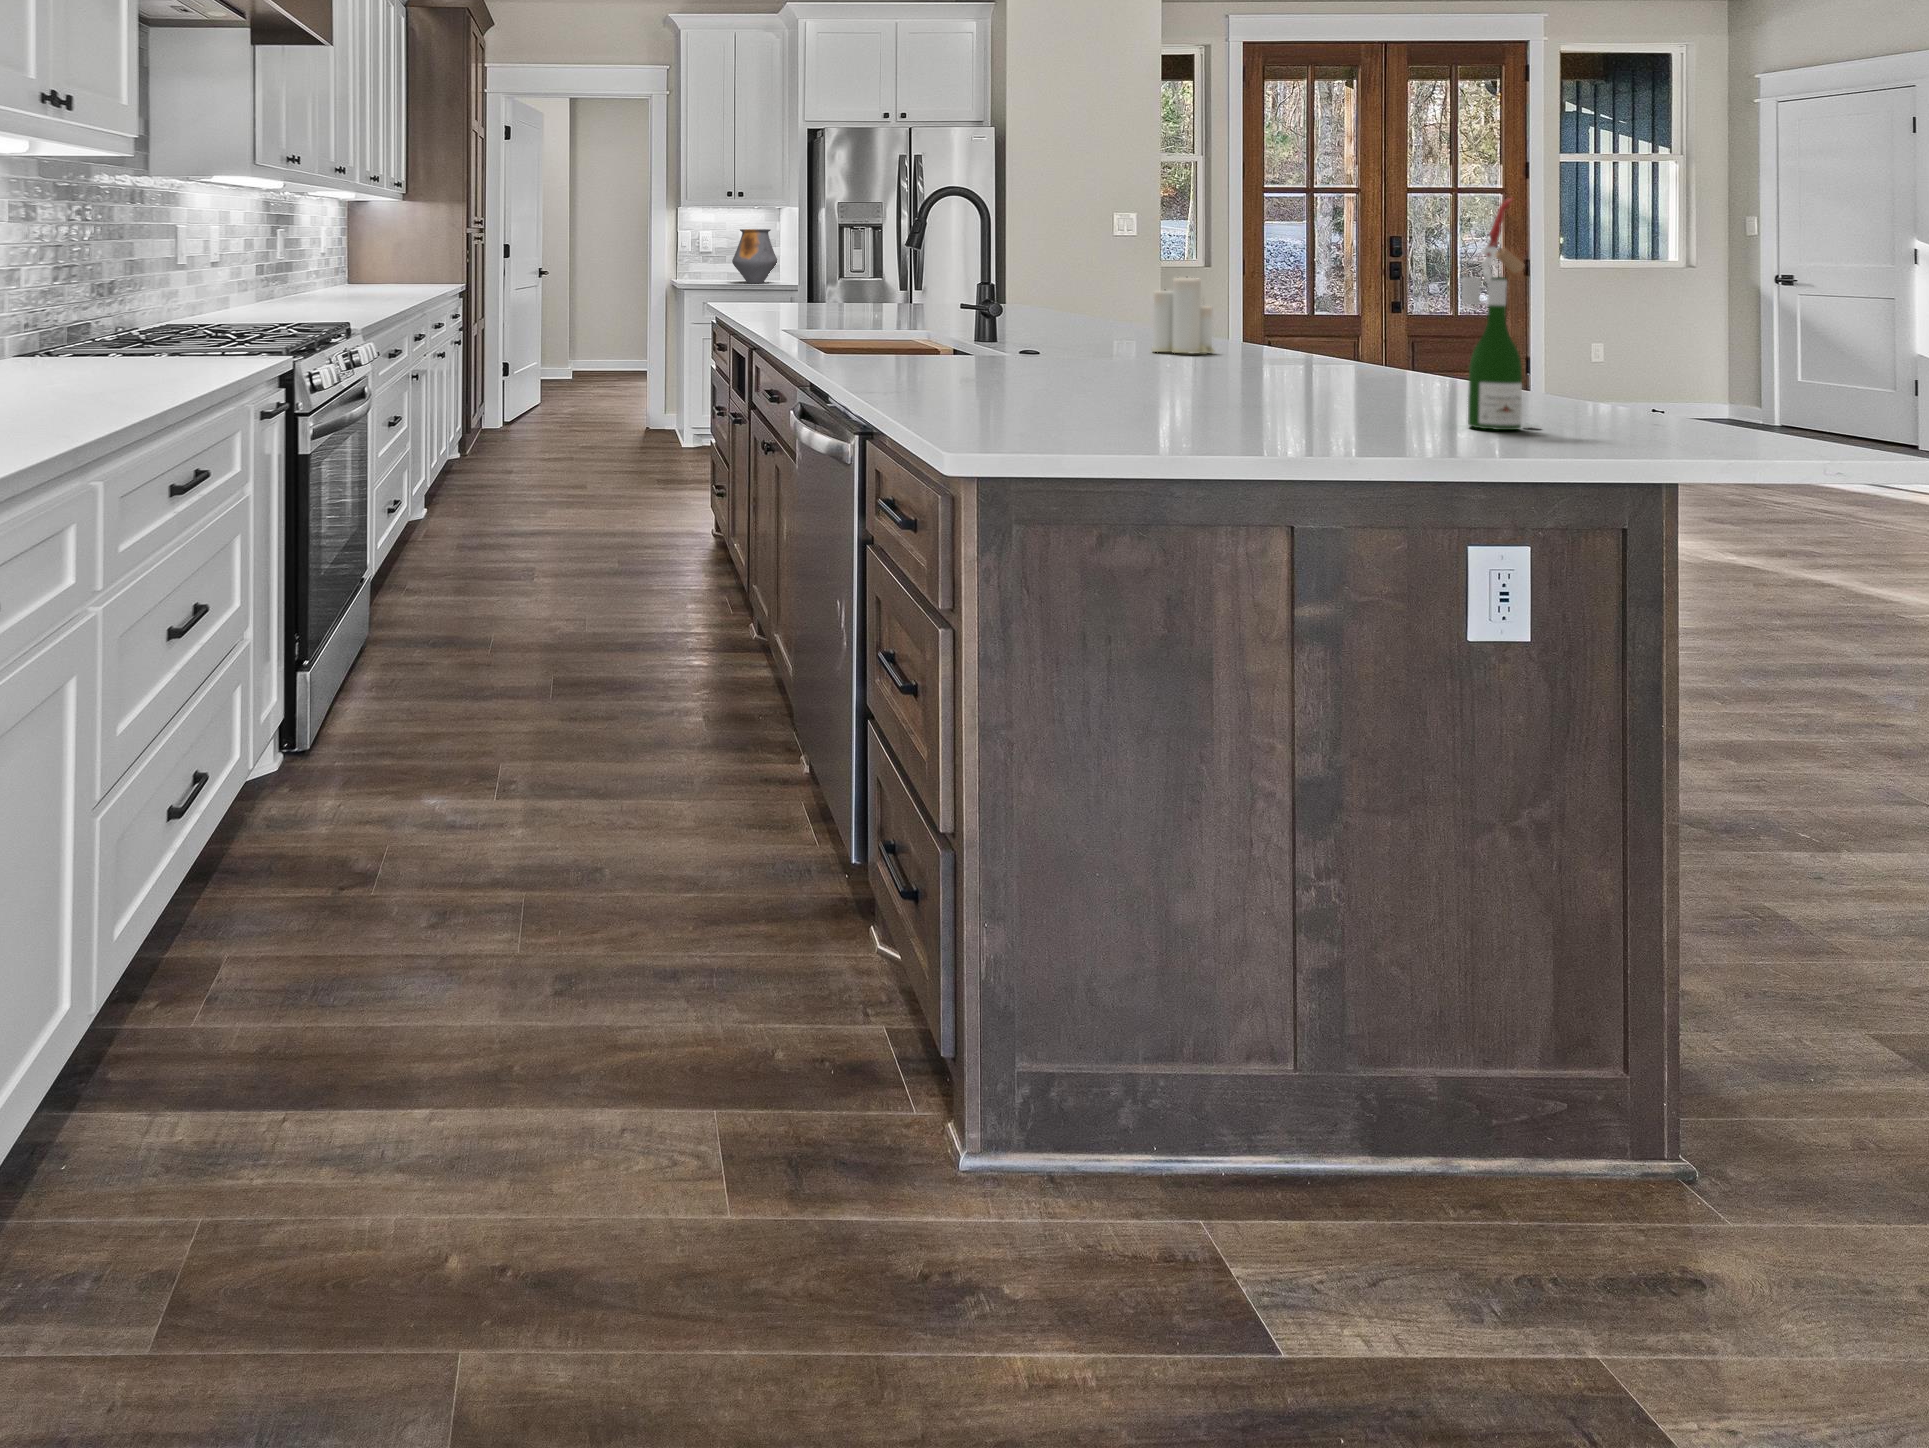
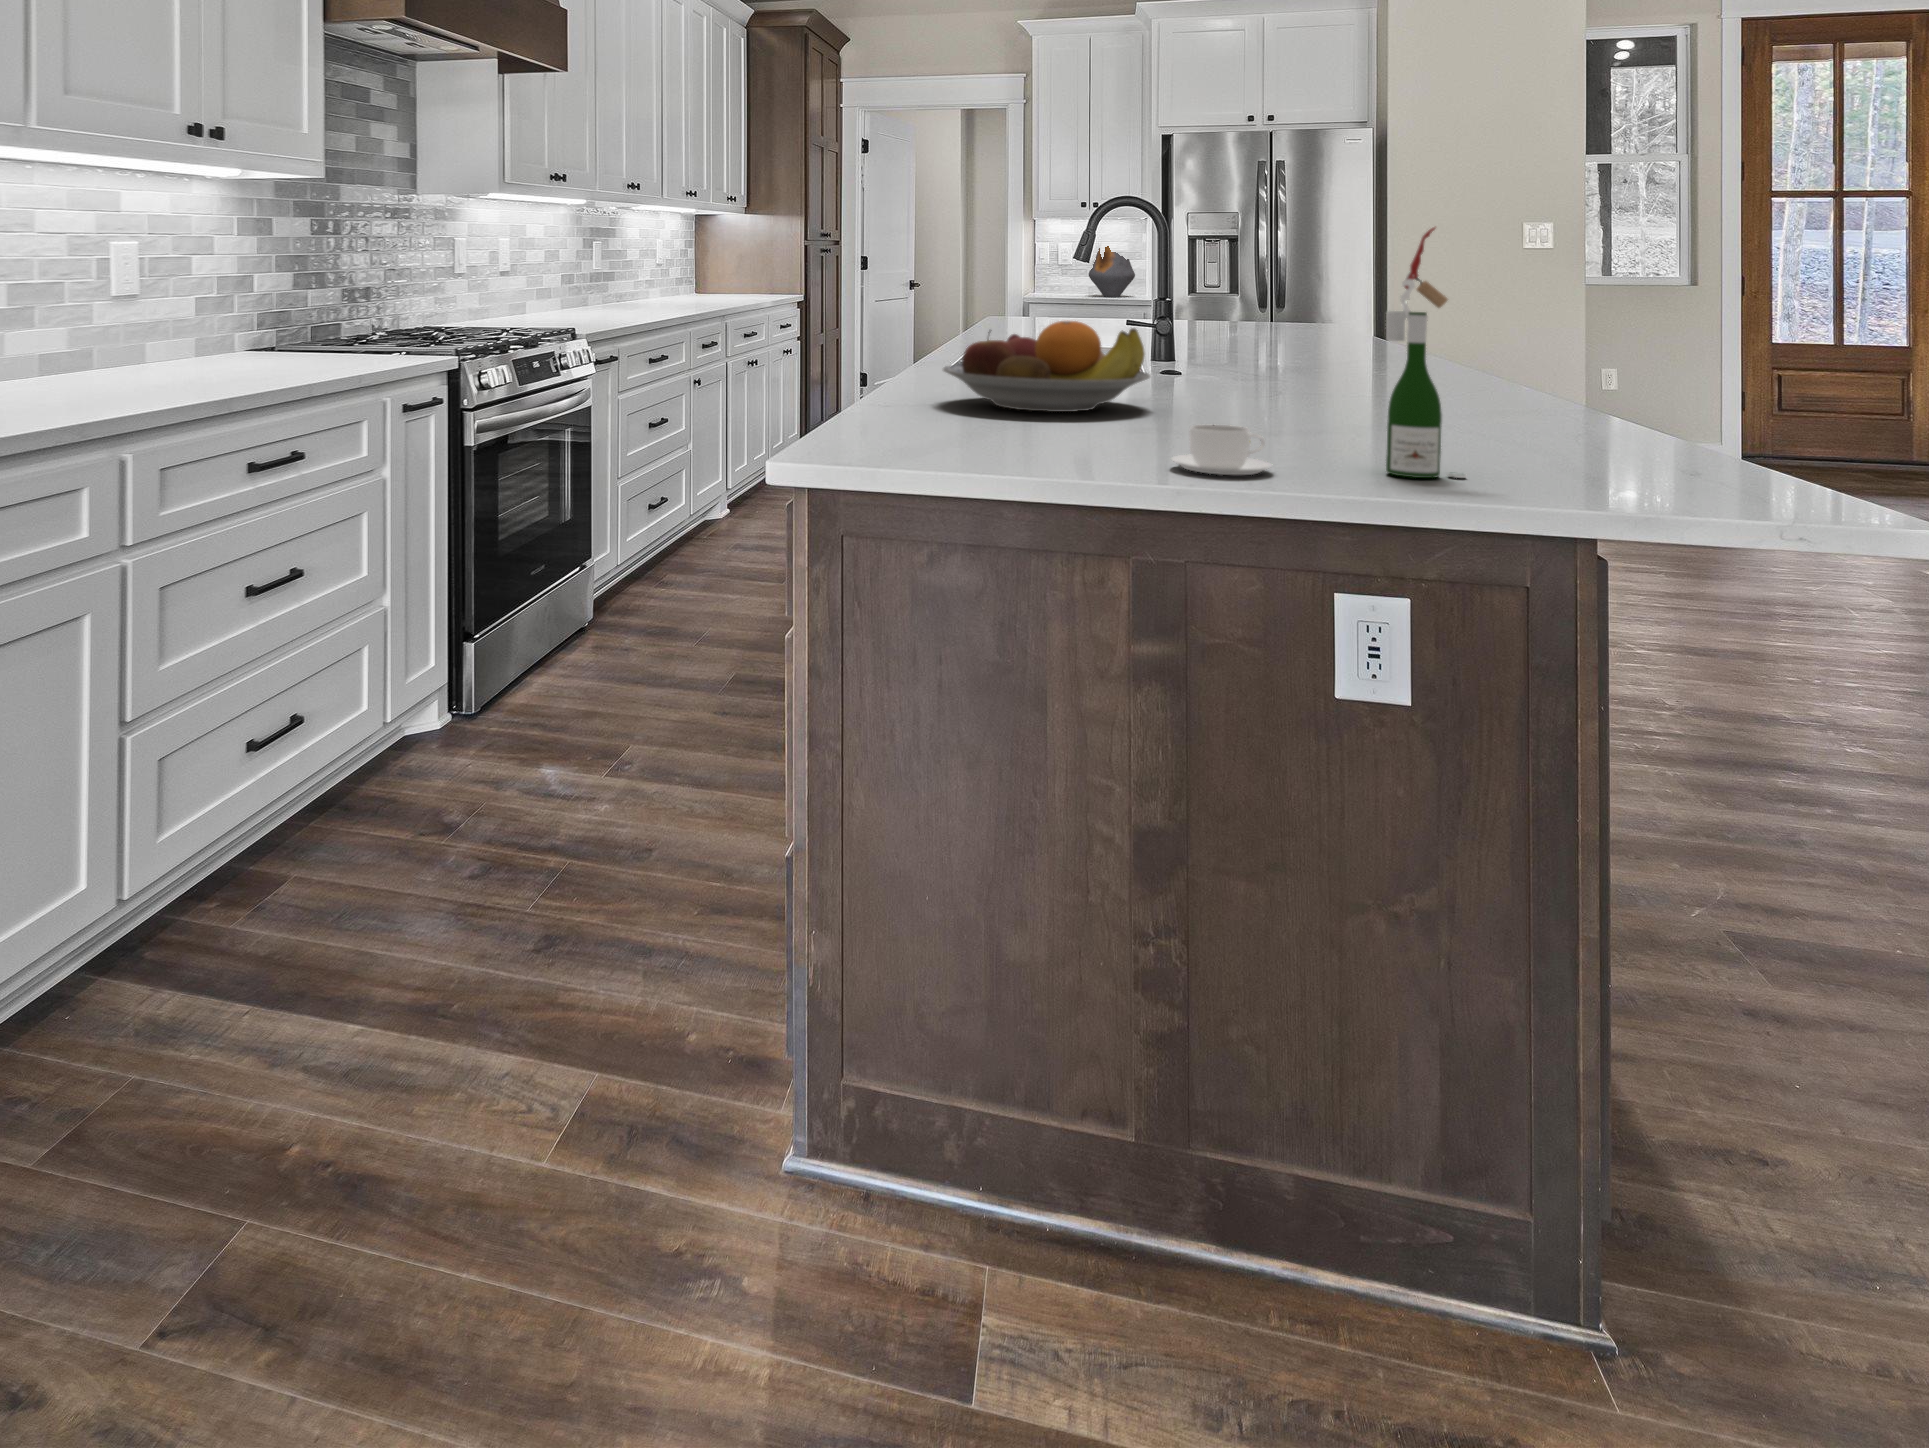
candle: present [1152,278,1214,353] -> none [1299,294,1362,383]
fruit bowl: none [906,298,1118,388] -> present [943,321,1150,412]
coffee cup: none [1282,389,1387,436] -> present [1171,425,1272,475]

